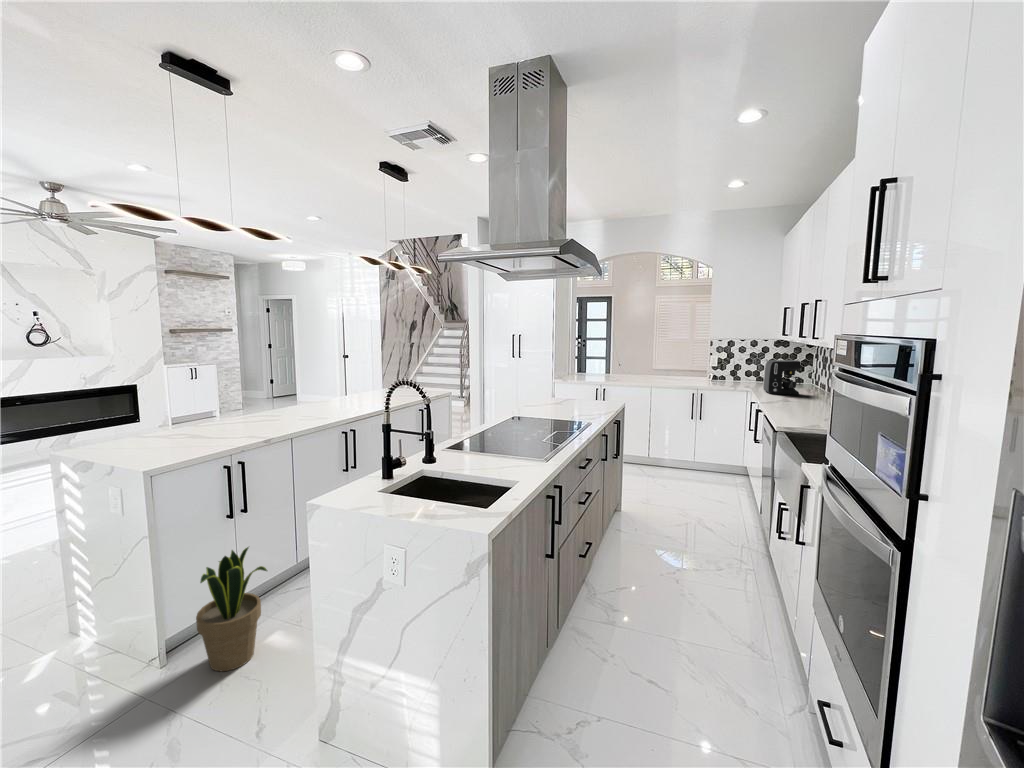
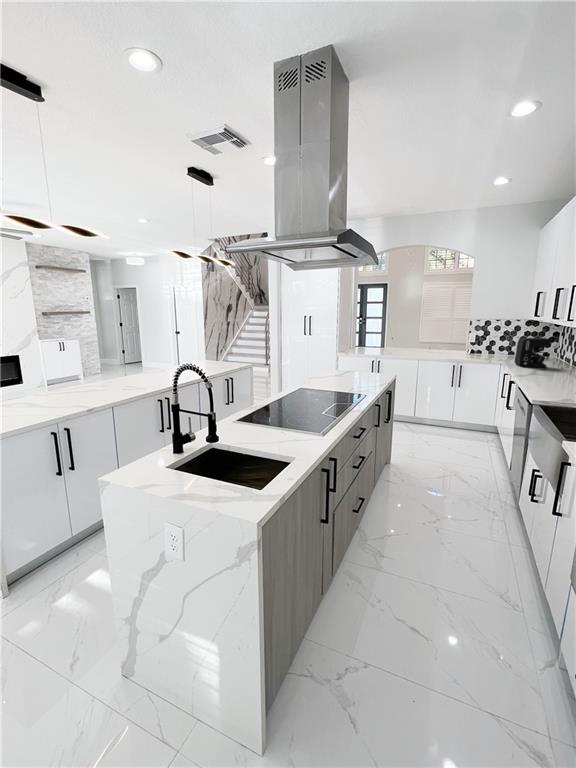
potted plant: present [196,547,267,671] -> none [23,501,85,606]

